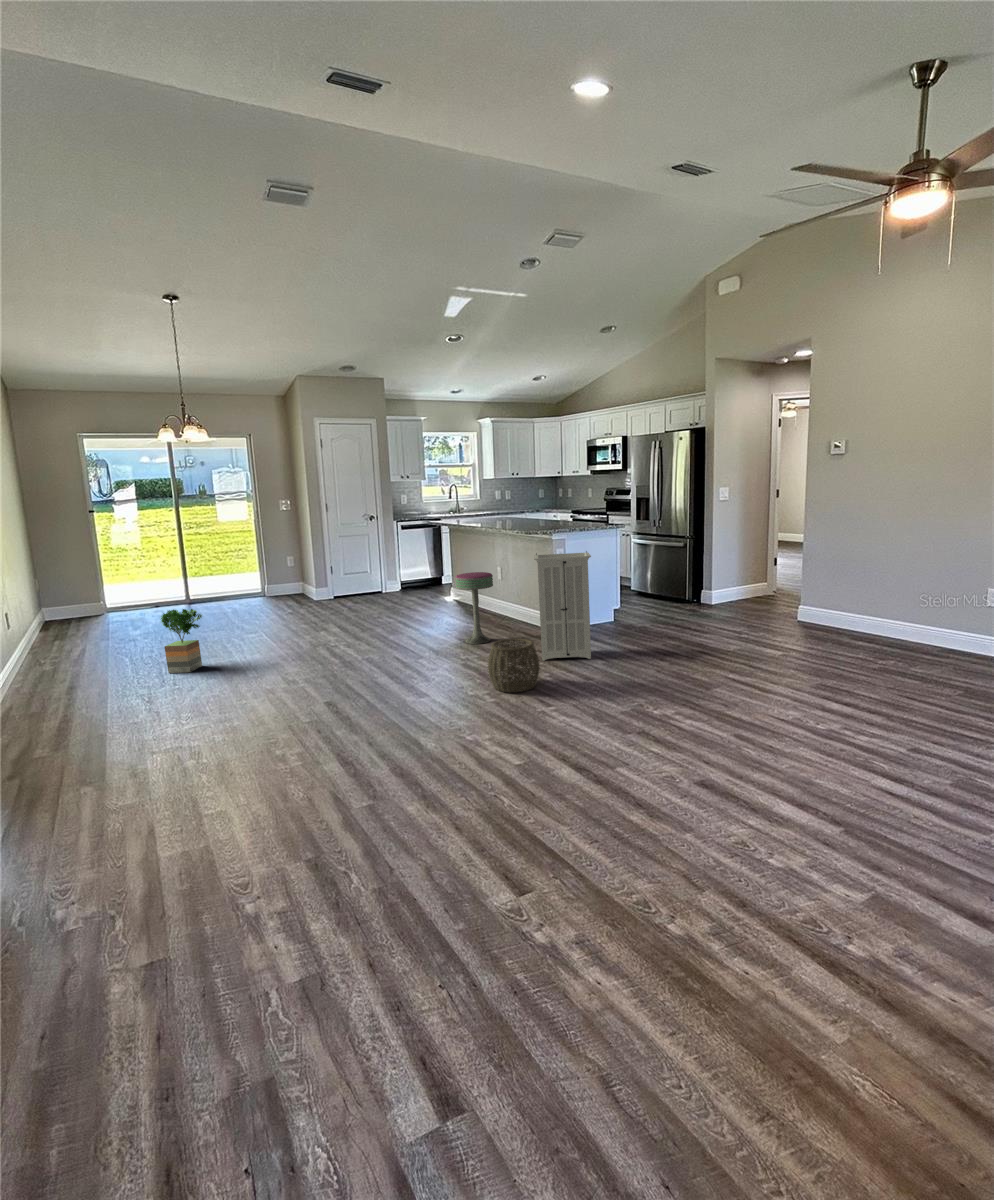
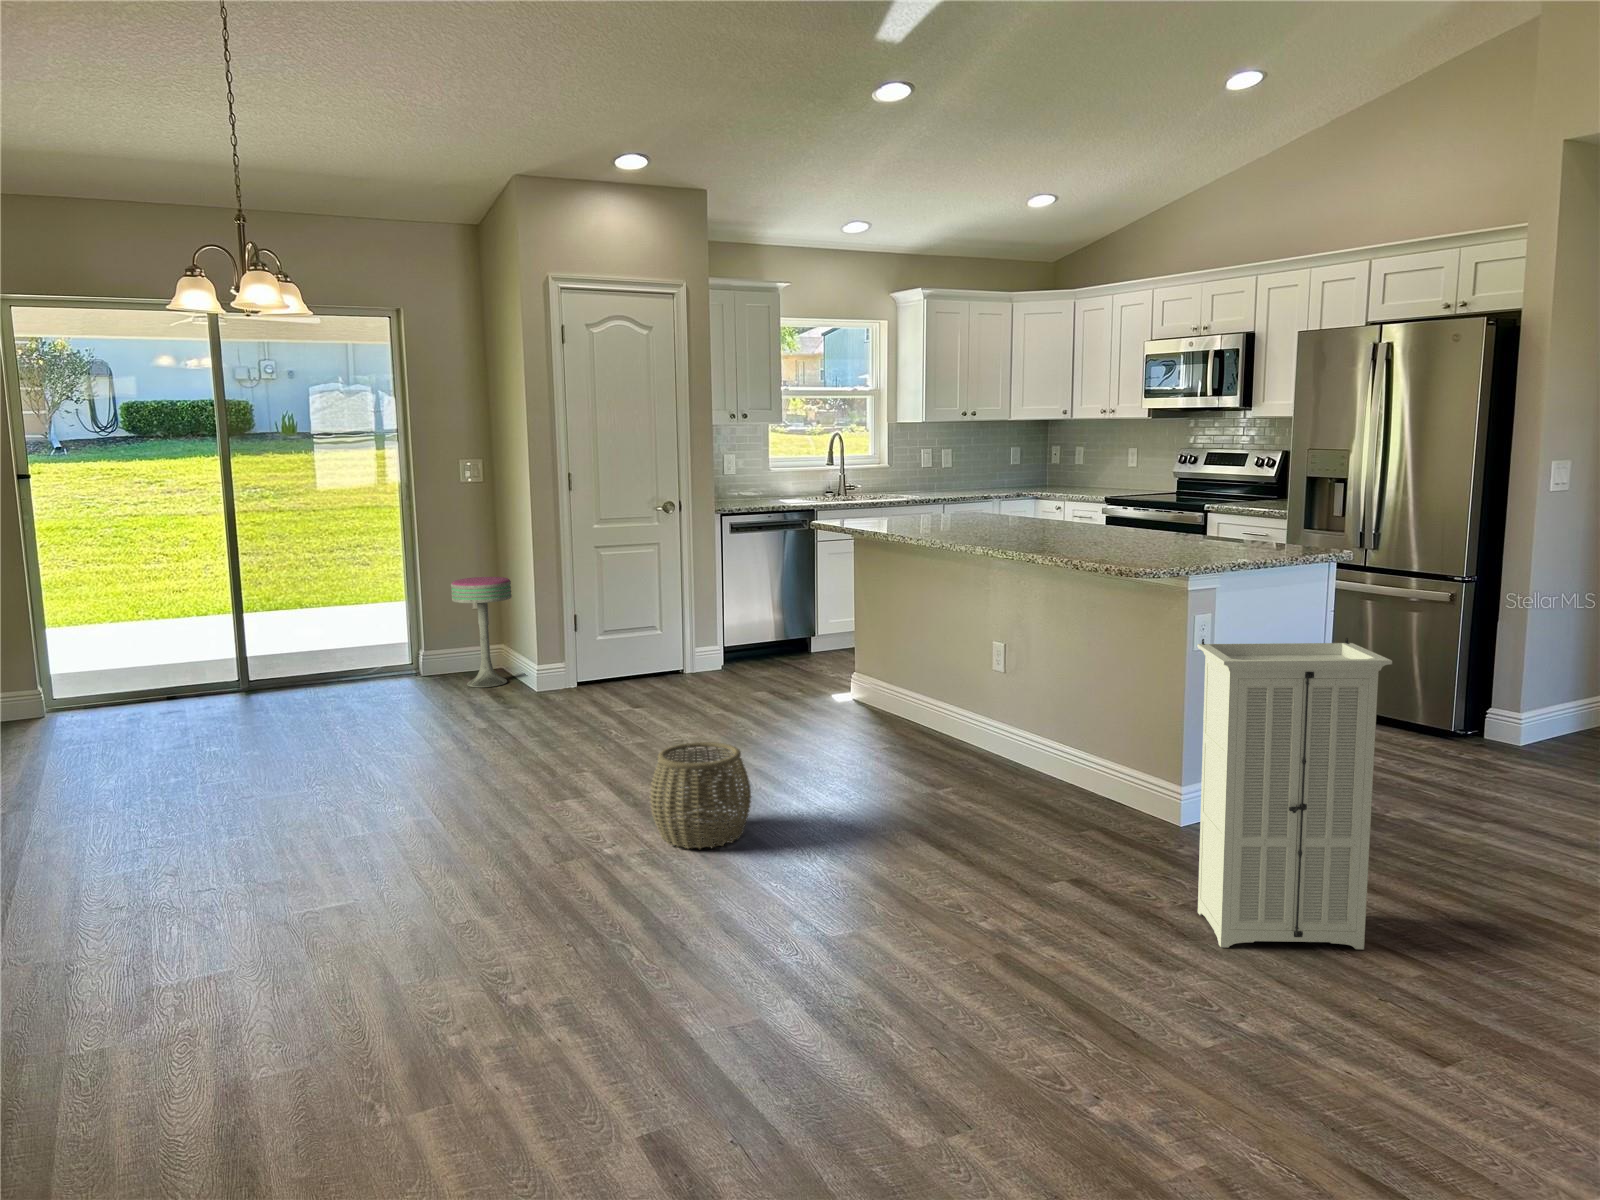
bar stool: present [455,572,493,644] -> present [451,577,512,687]
potted tree: present [161,609,202,673] -> none [143,749,270,930]
woven basket: present [488,639,540,692] -> present [650,742,751,849]

